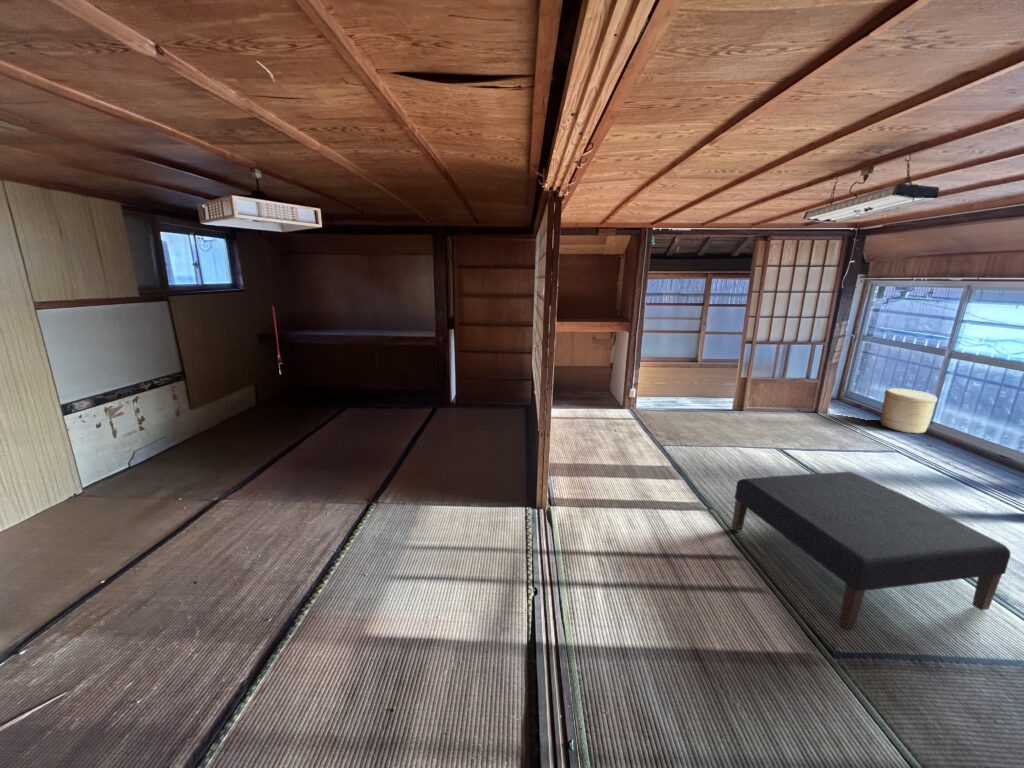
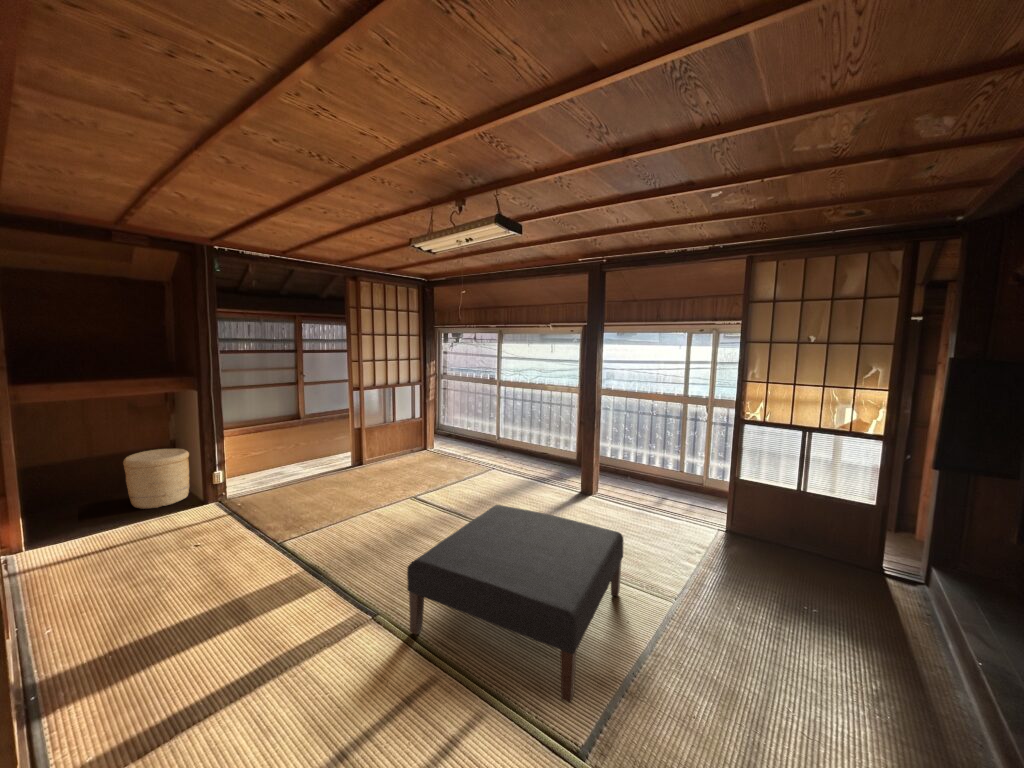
woven basket: present [881,388,937,433] -> present [123,449,189,509]

